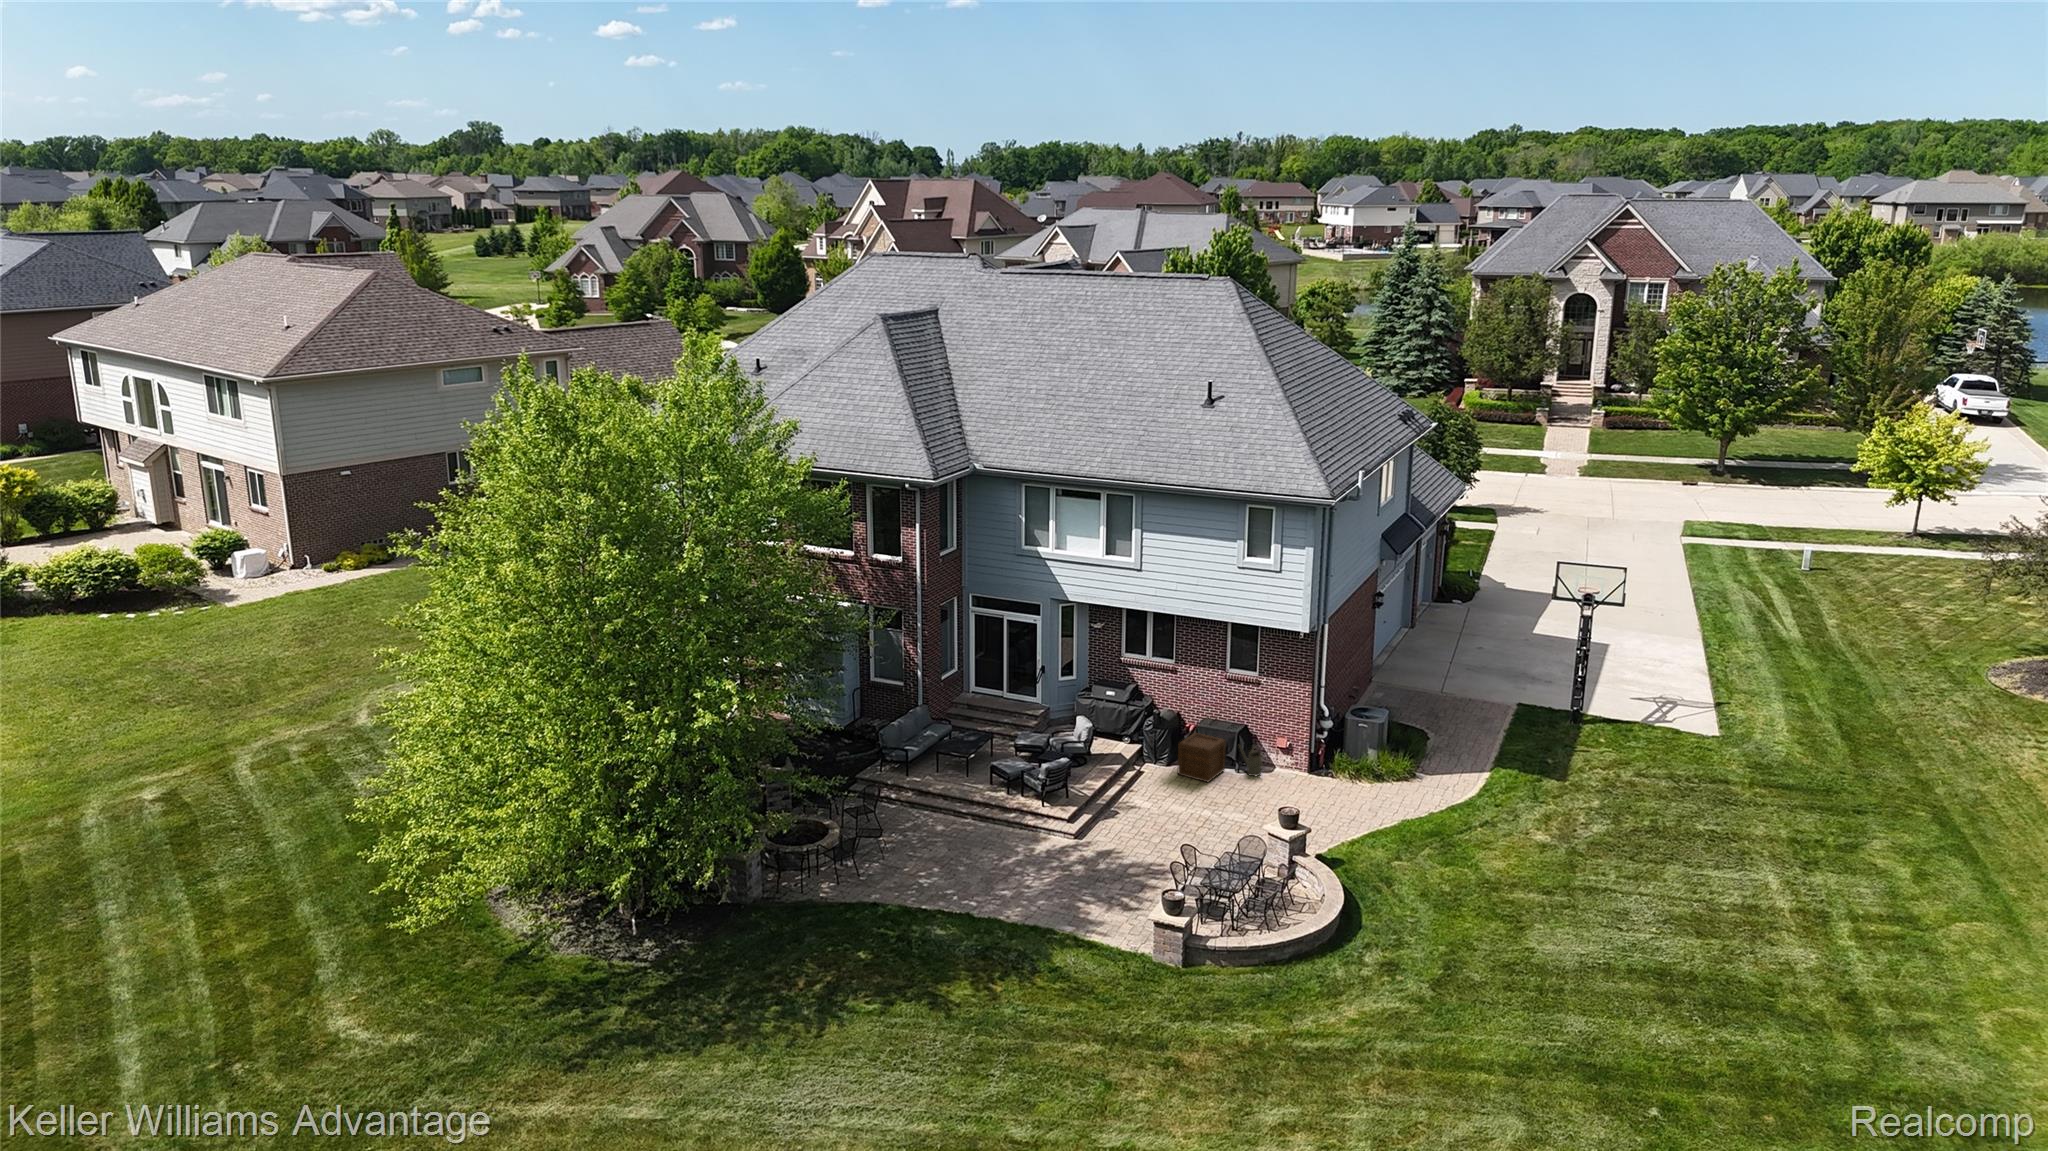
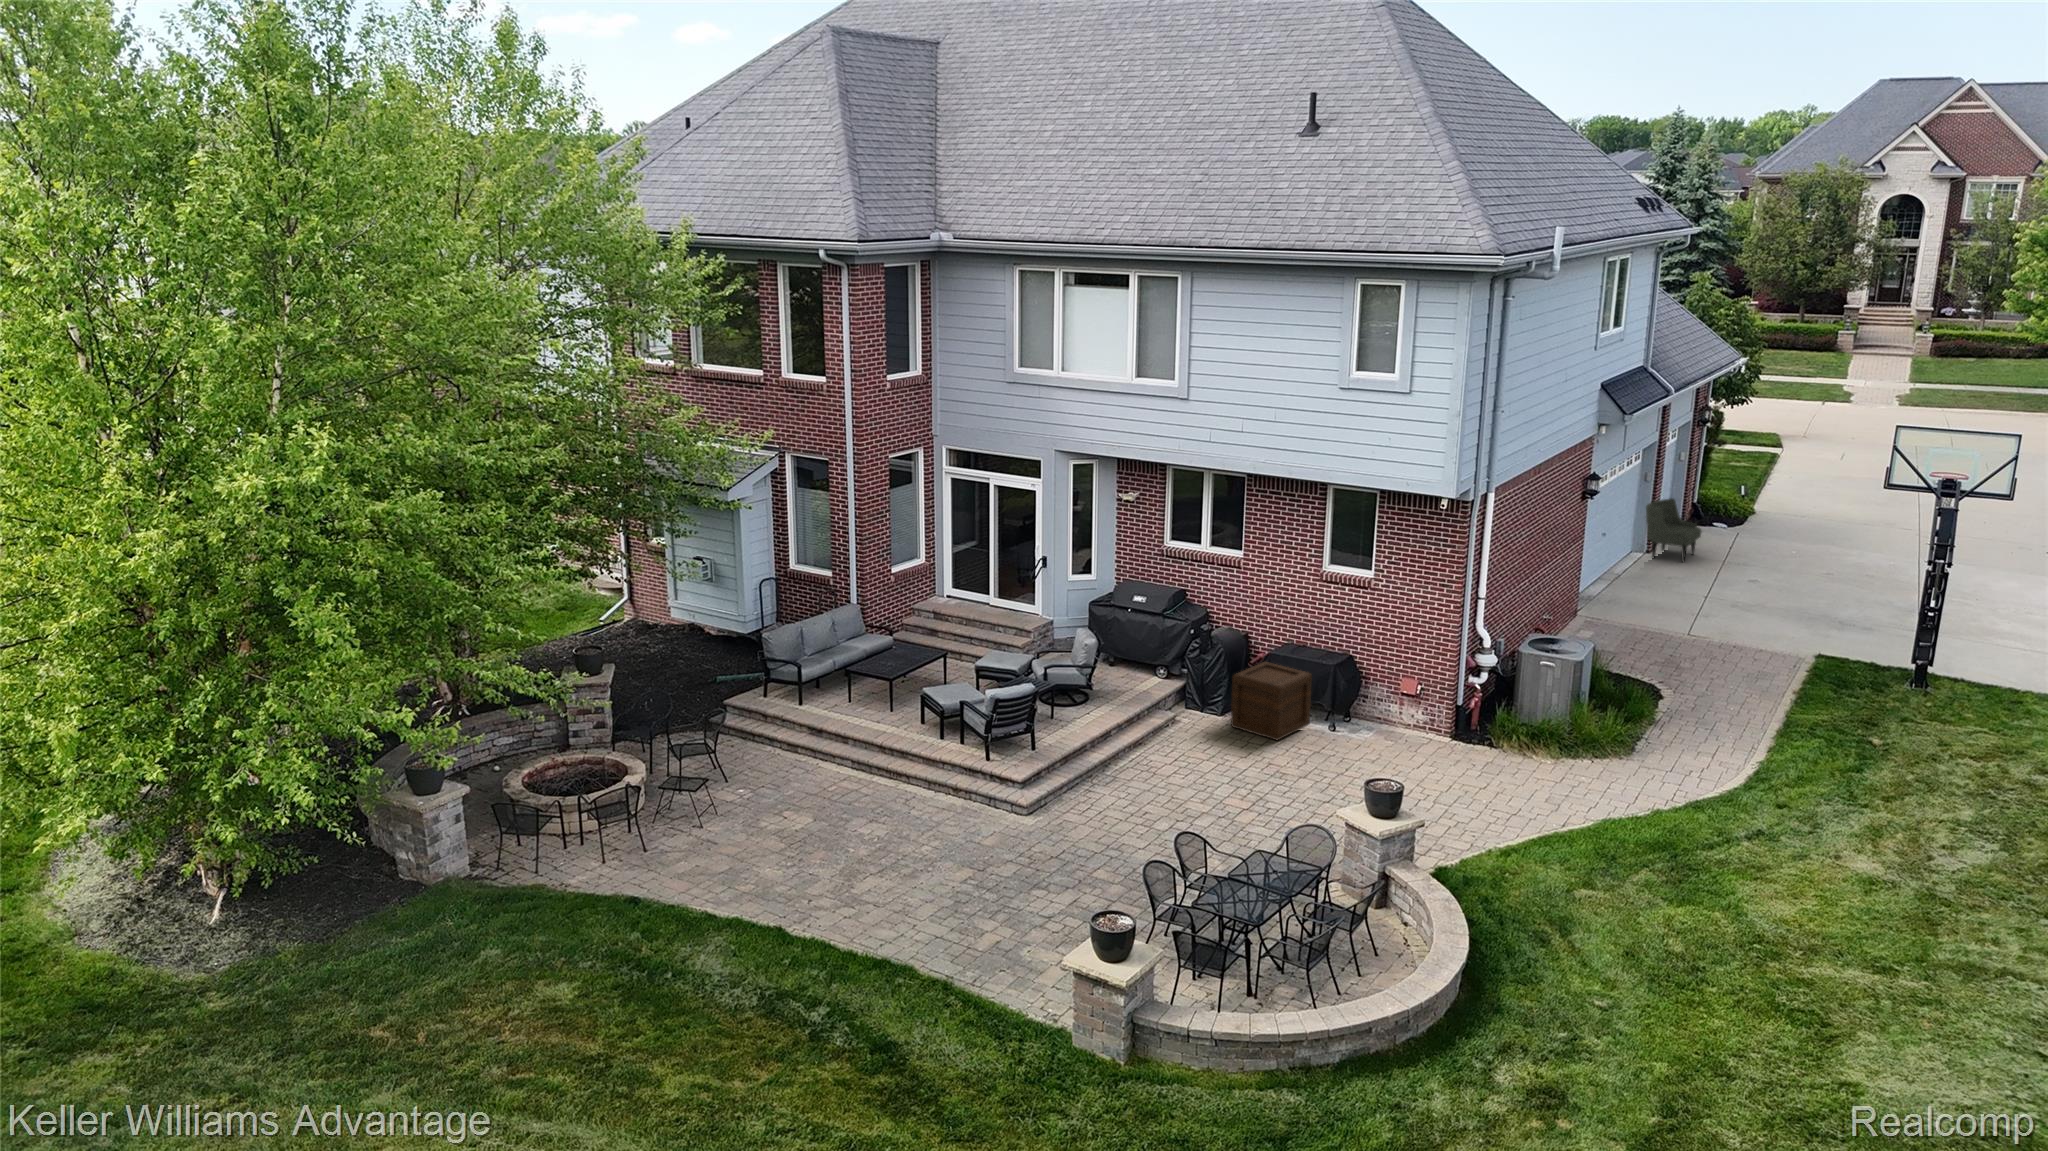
armchair: none [1410,593,1446,637] -> present [1646,498,1701,562]
watering can: present [1239,745,1262,776] -> none [1335,684,1372,736]

